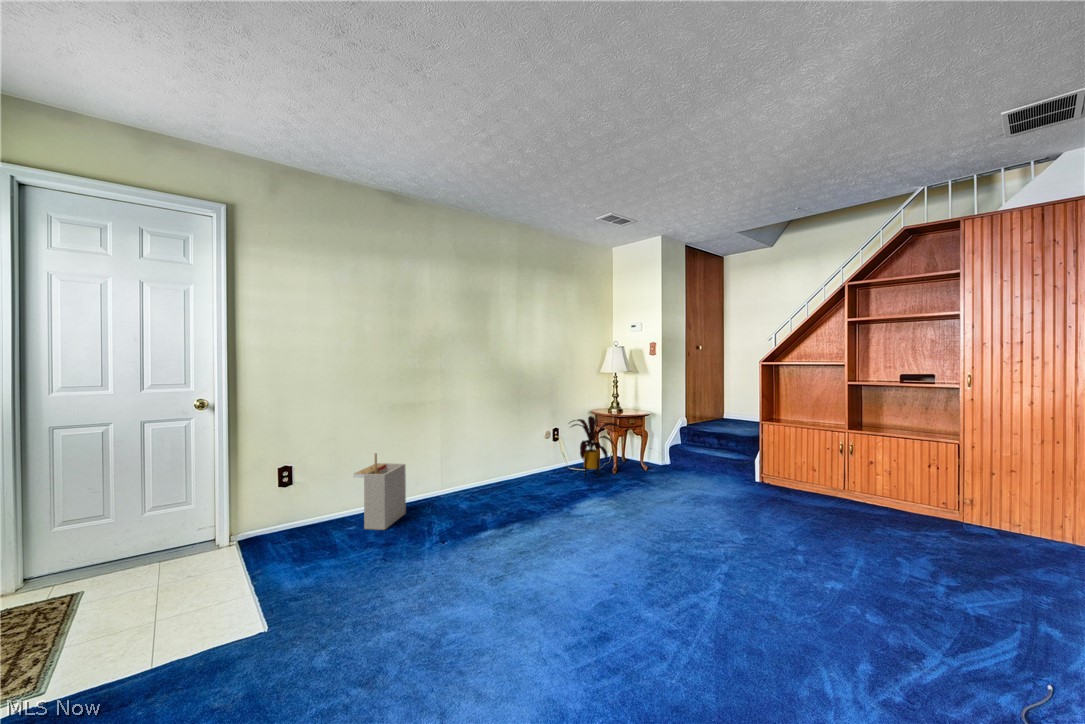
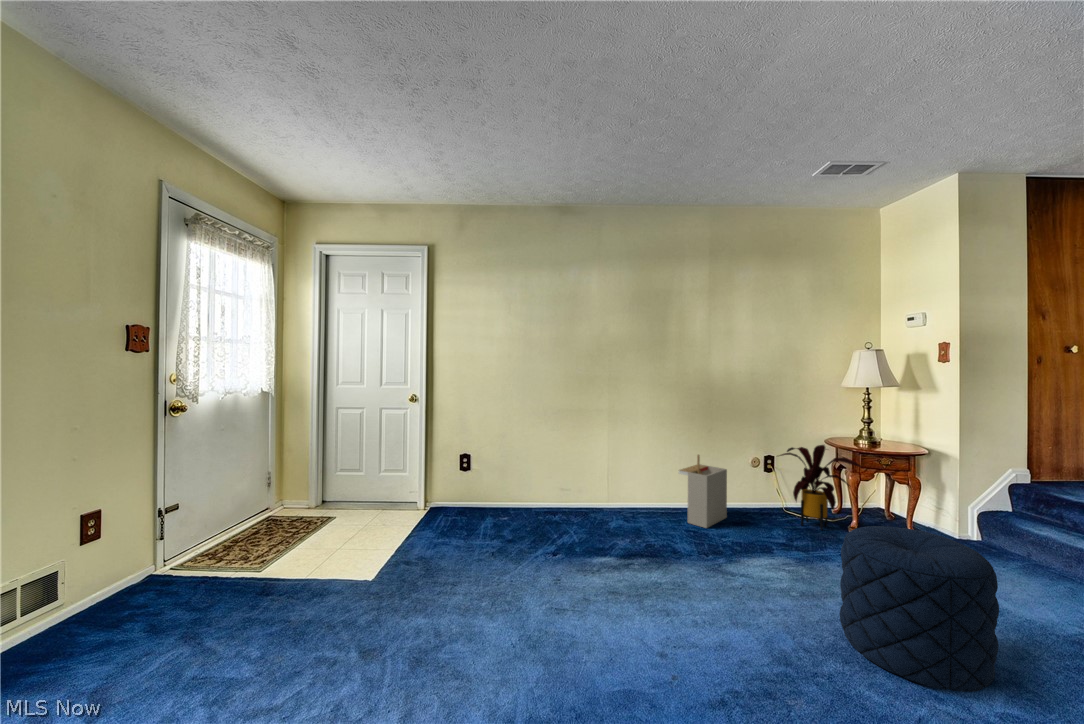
storage bin: present [354,453,406,530] -> present [679,455,727,528]
pouf: none [659,456,735,540] -> present [840,526,999,692]

